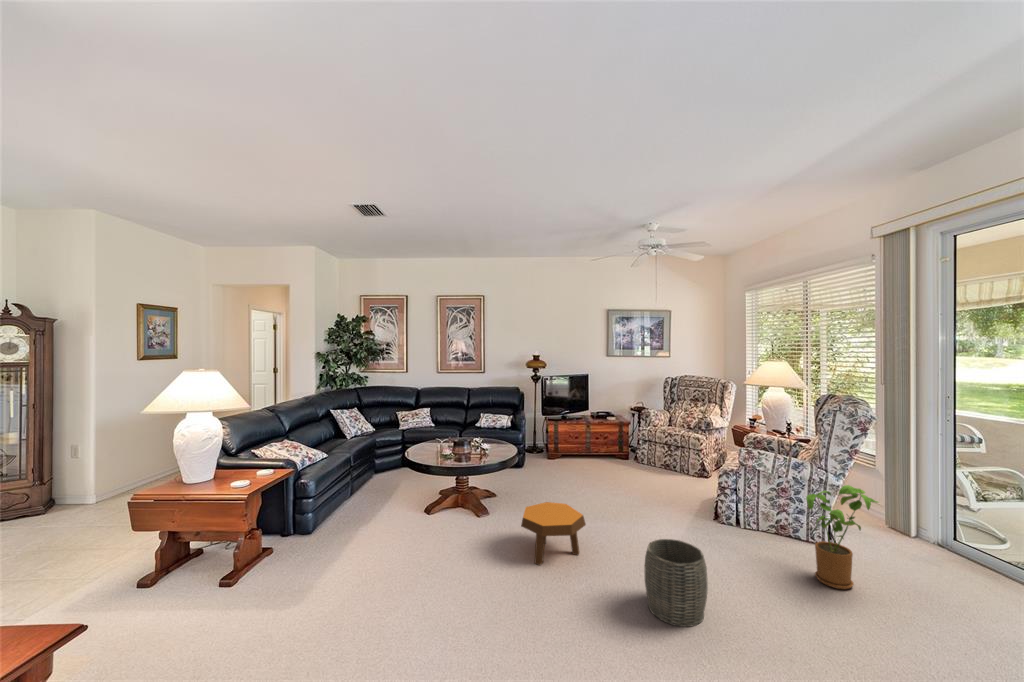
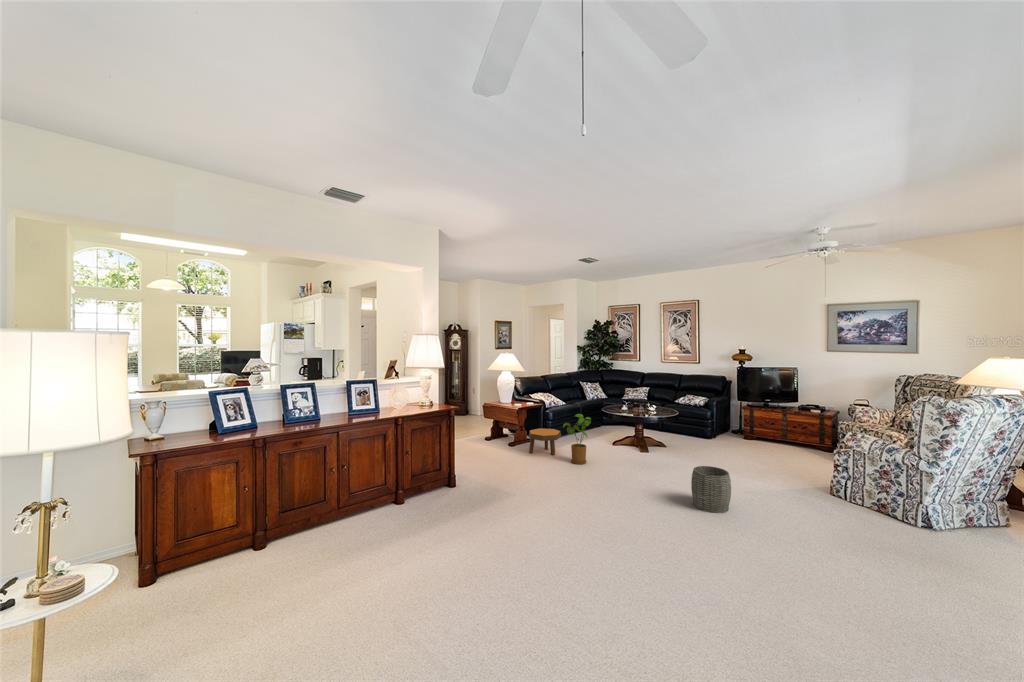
house plant: present [806,485,878,589] -> present [563,414,591,464]
footstool: present [521,502,586,565] -> present [529,428,561,455]

